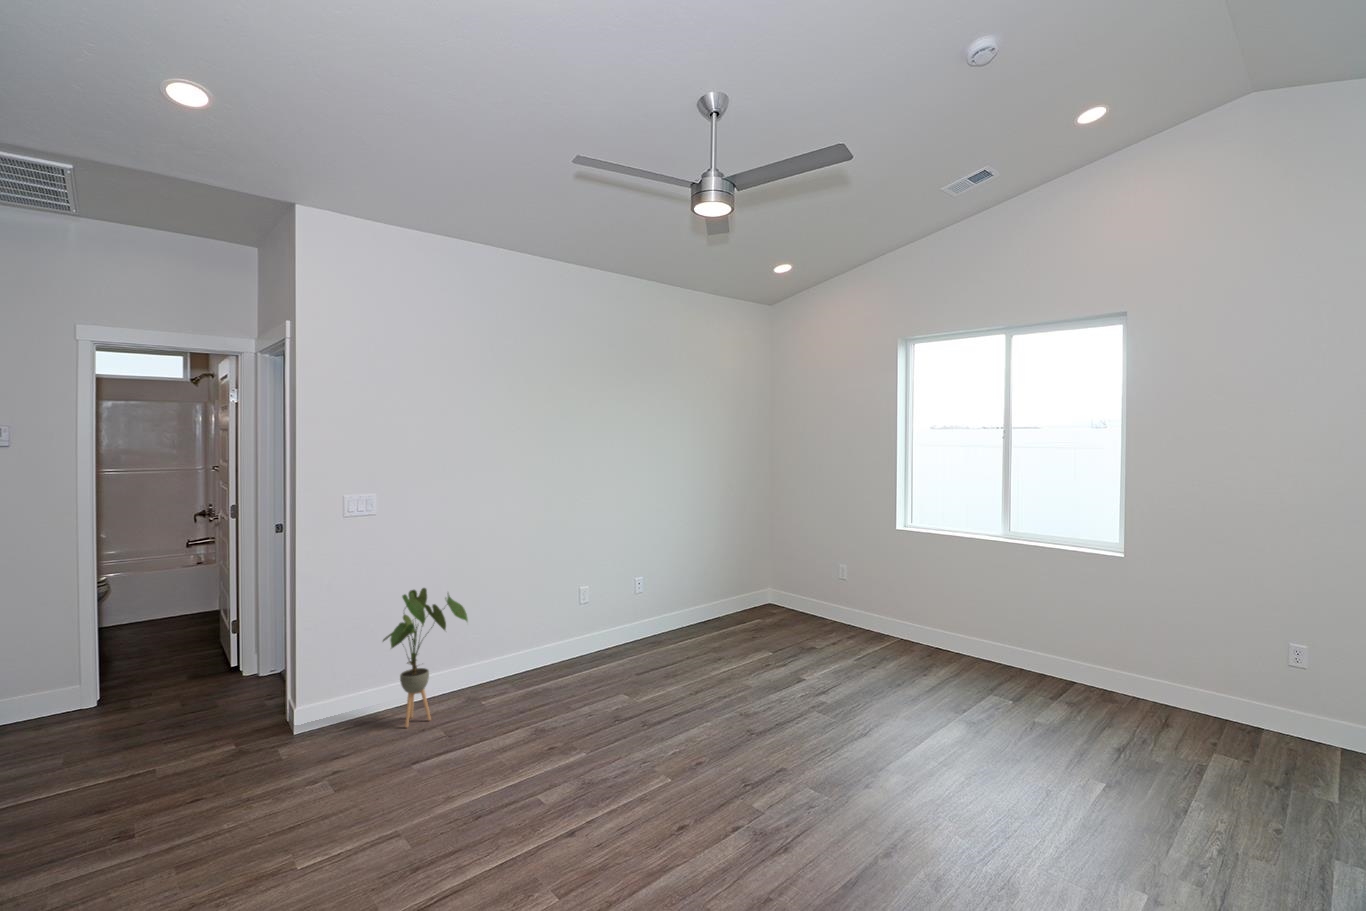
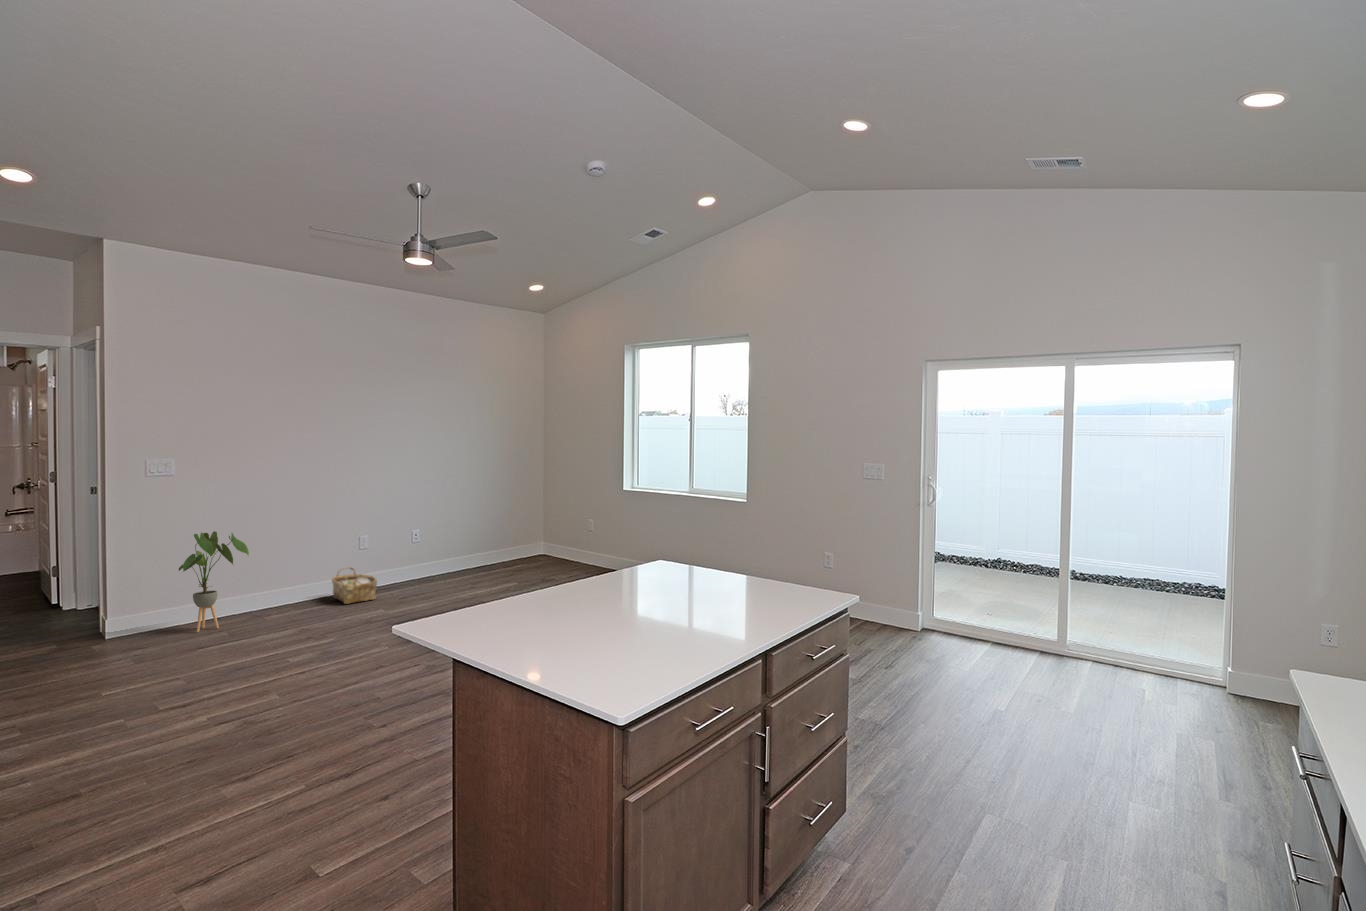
woven basket: none [552,624,607,678] -> present [332,567,377,604]

